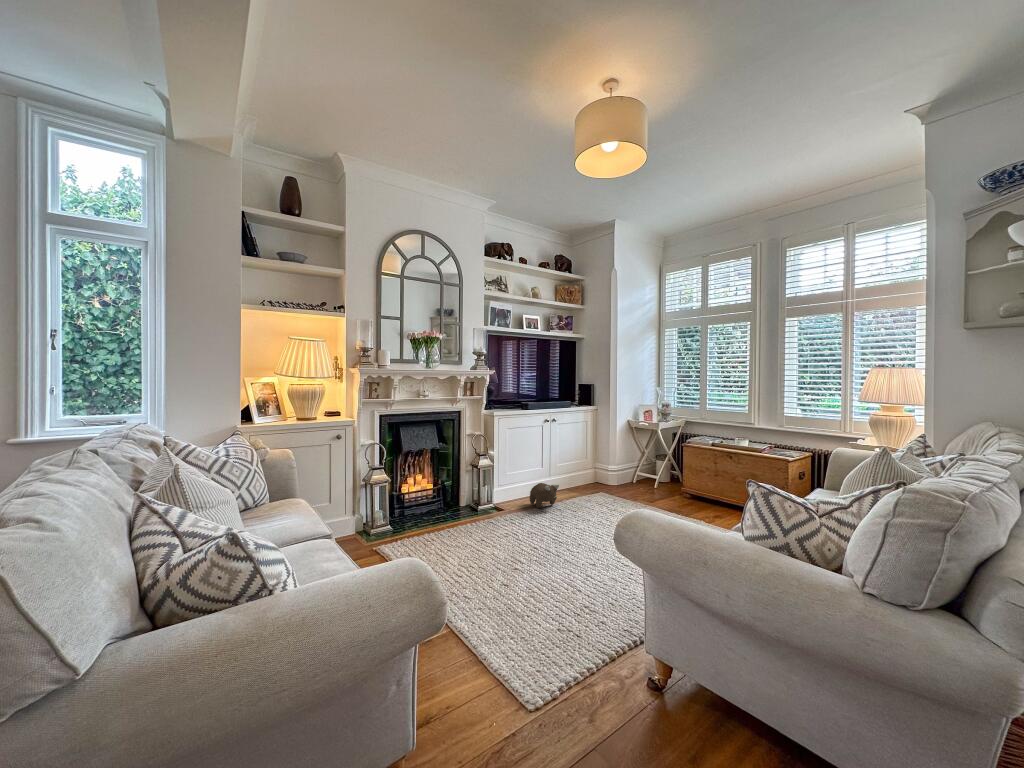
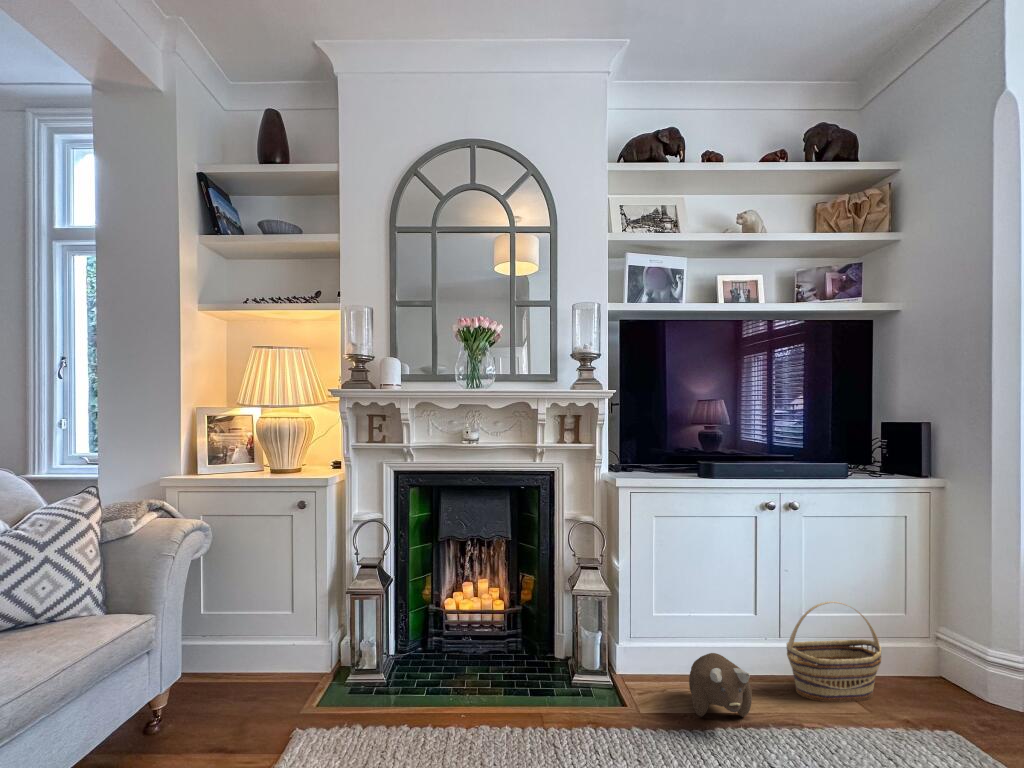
basket: none [559,457,588,497] -> present [787,601,881,702]

